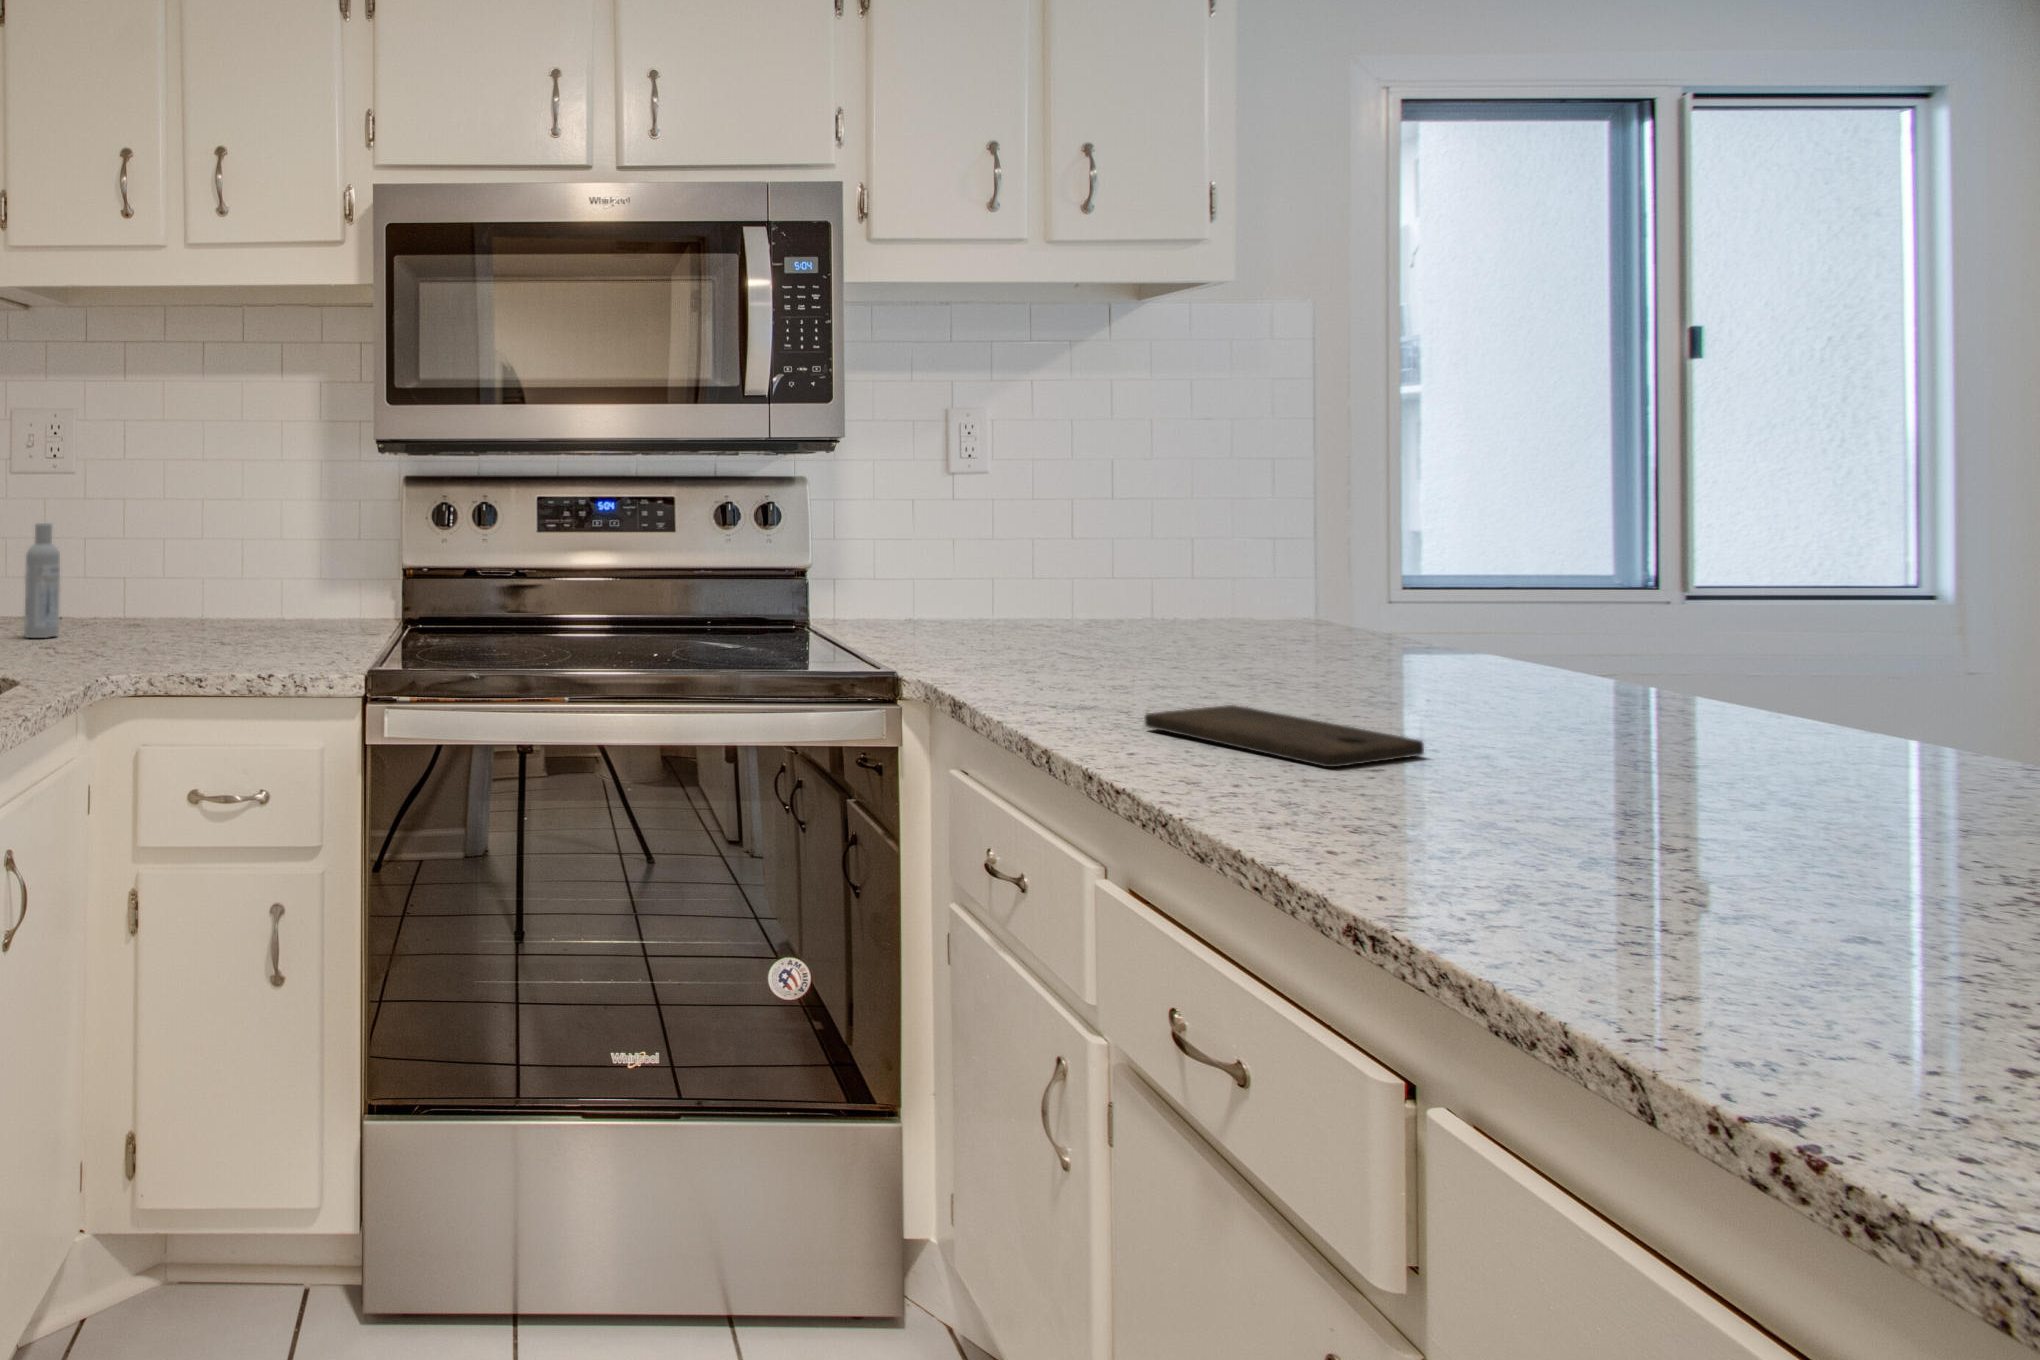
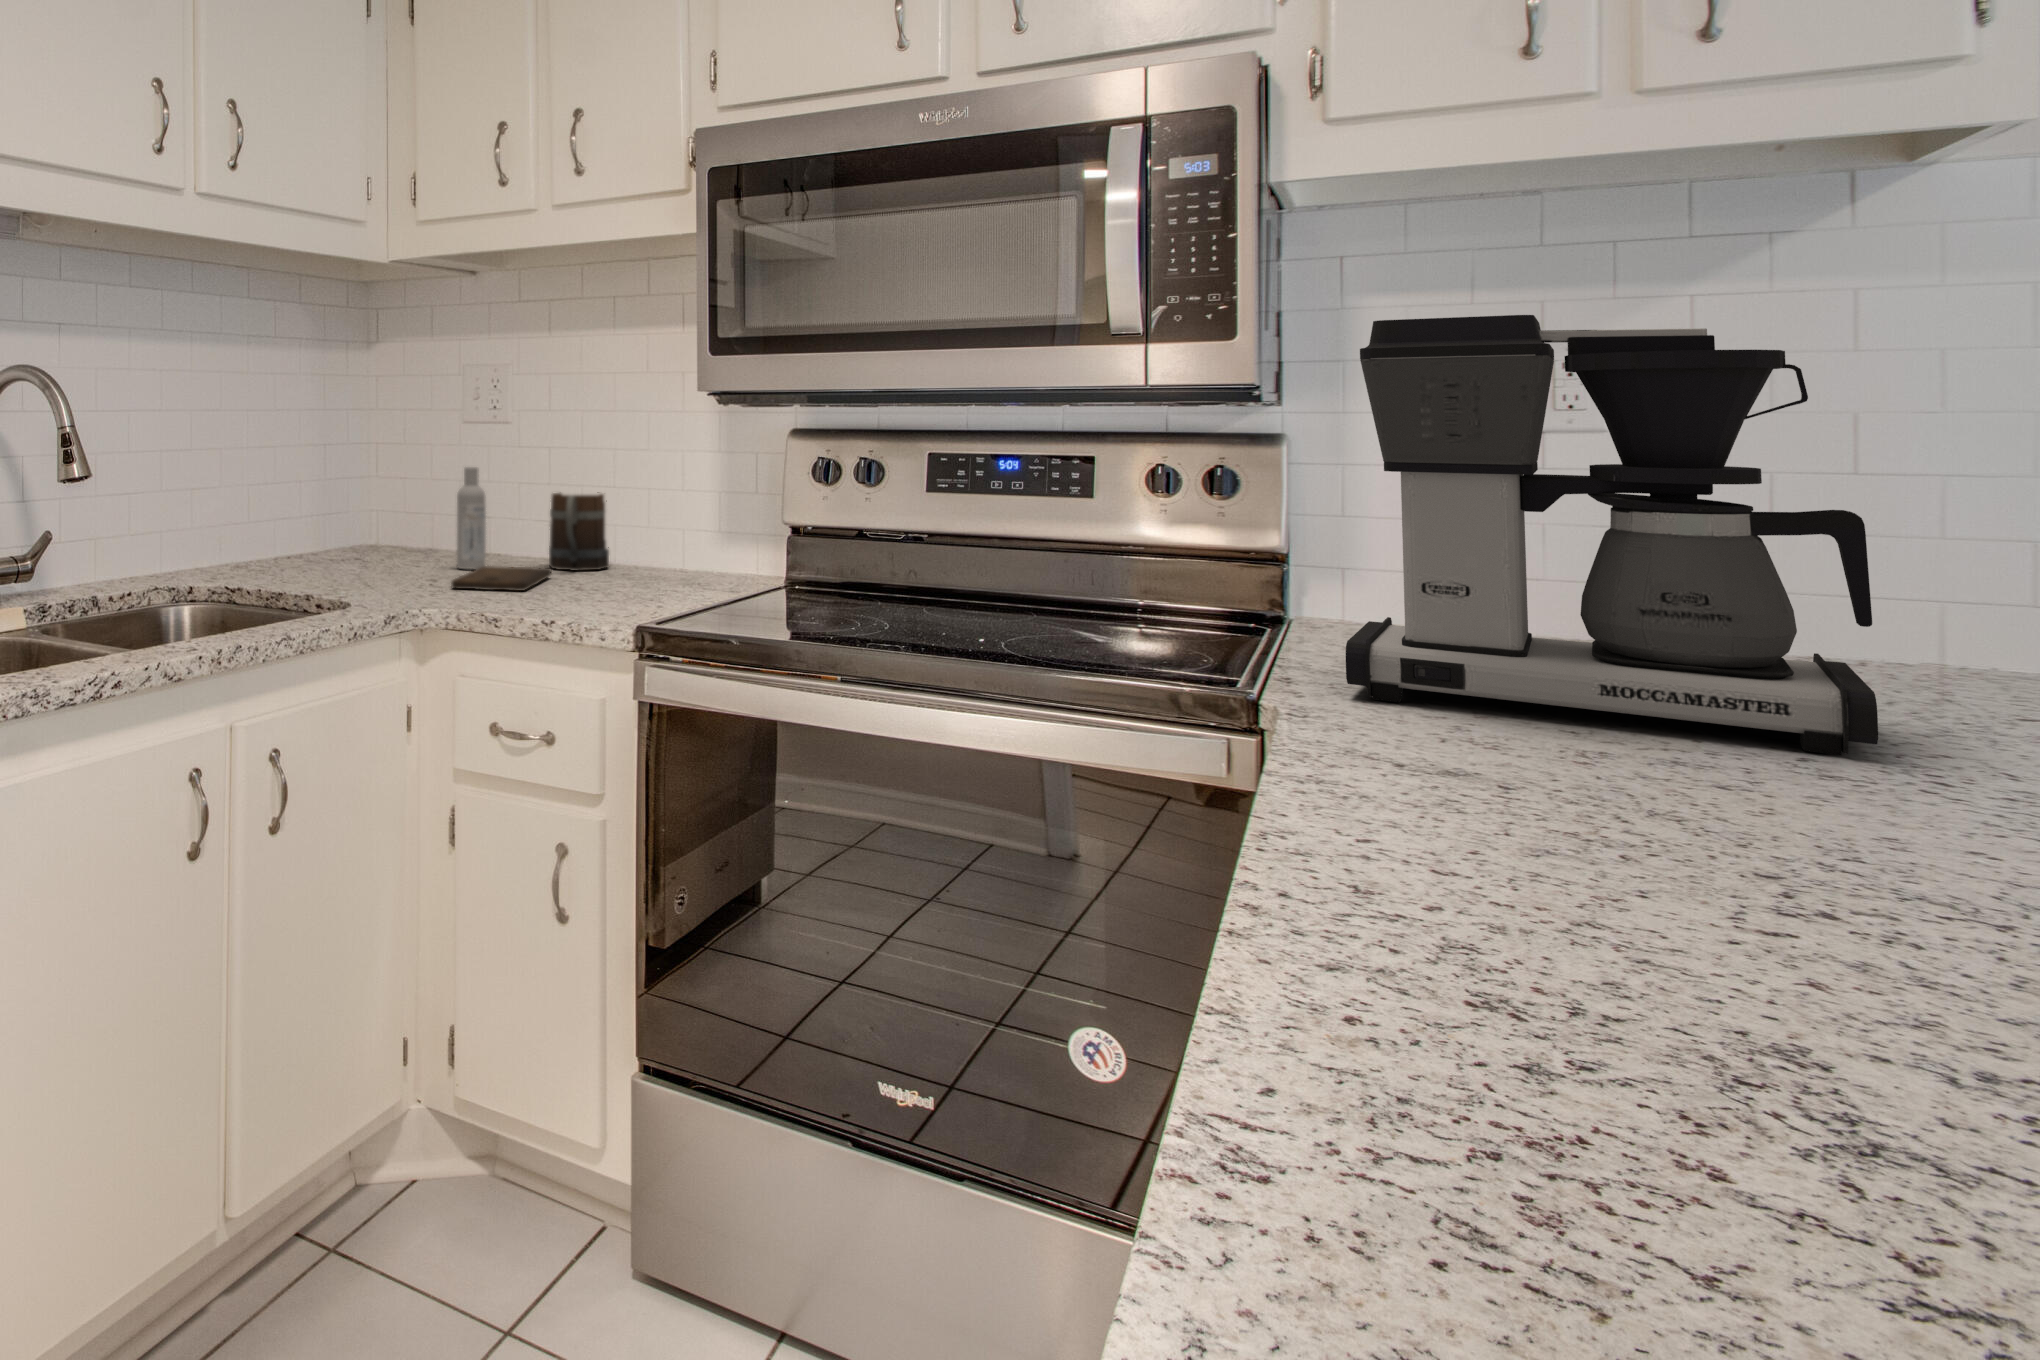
coffee maker: none [924,393,1230,664] -> present [1346,315,1878,755]
mug: none [122,547,189,631] -> present [549,493,609,571]
cutting board: present [1145,705,1424,767] -> present [451,566,552,591]

